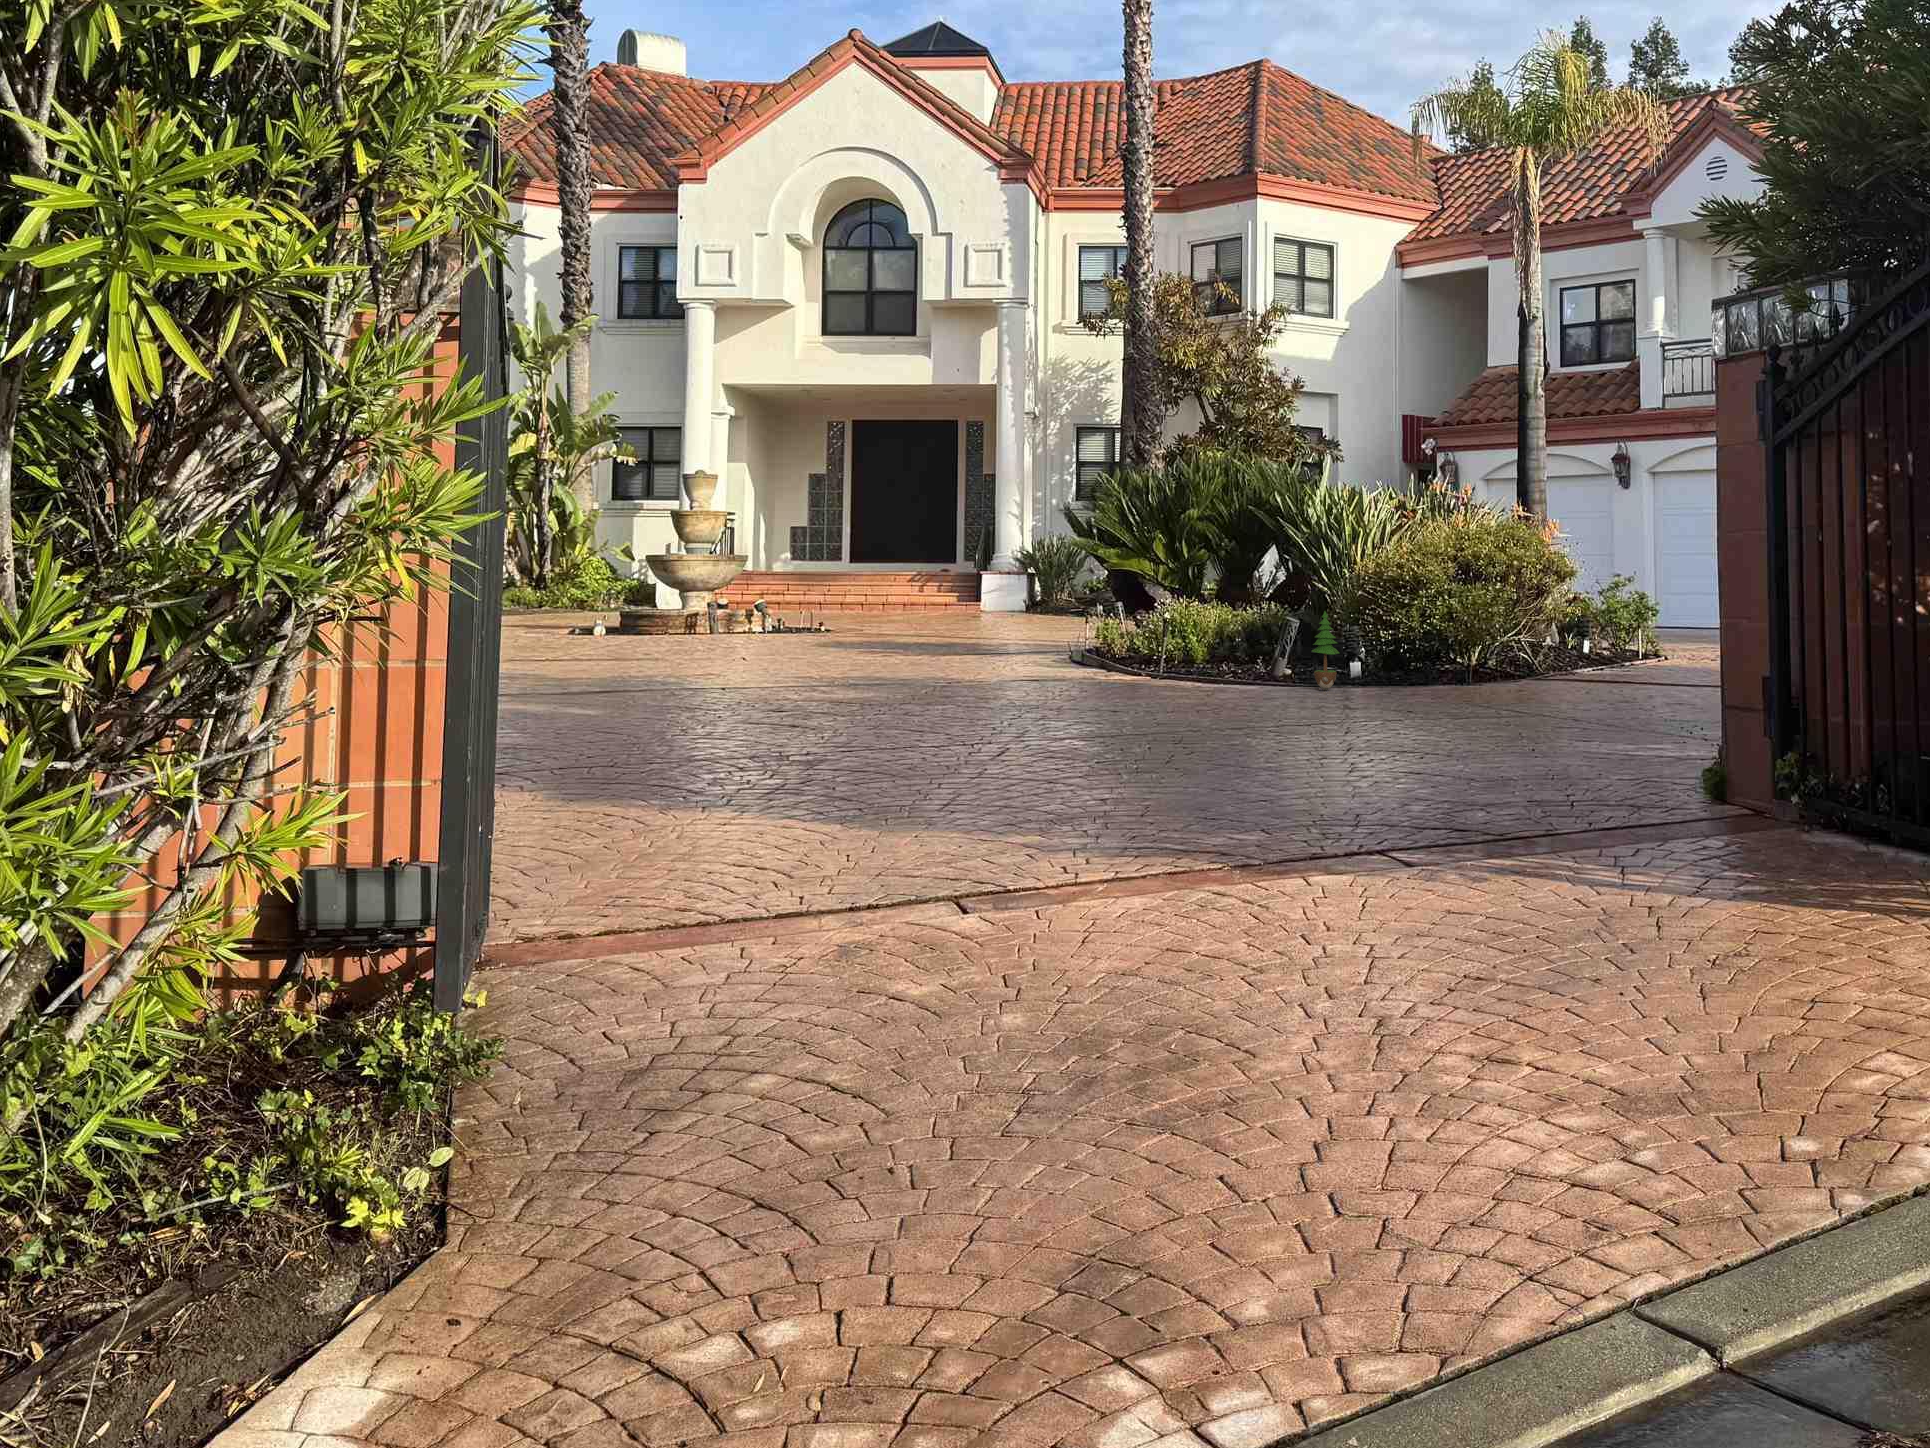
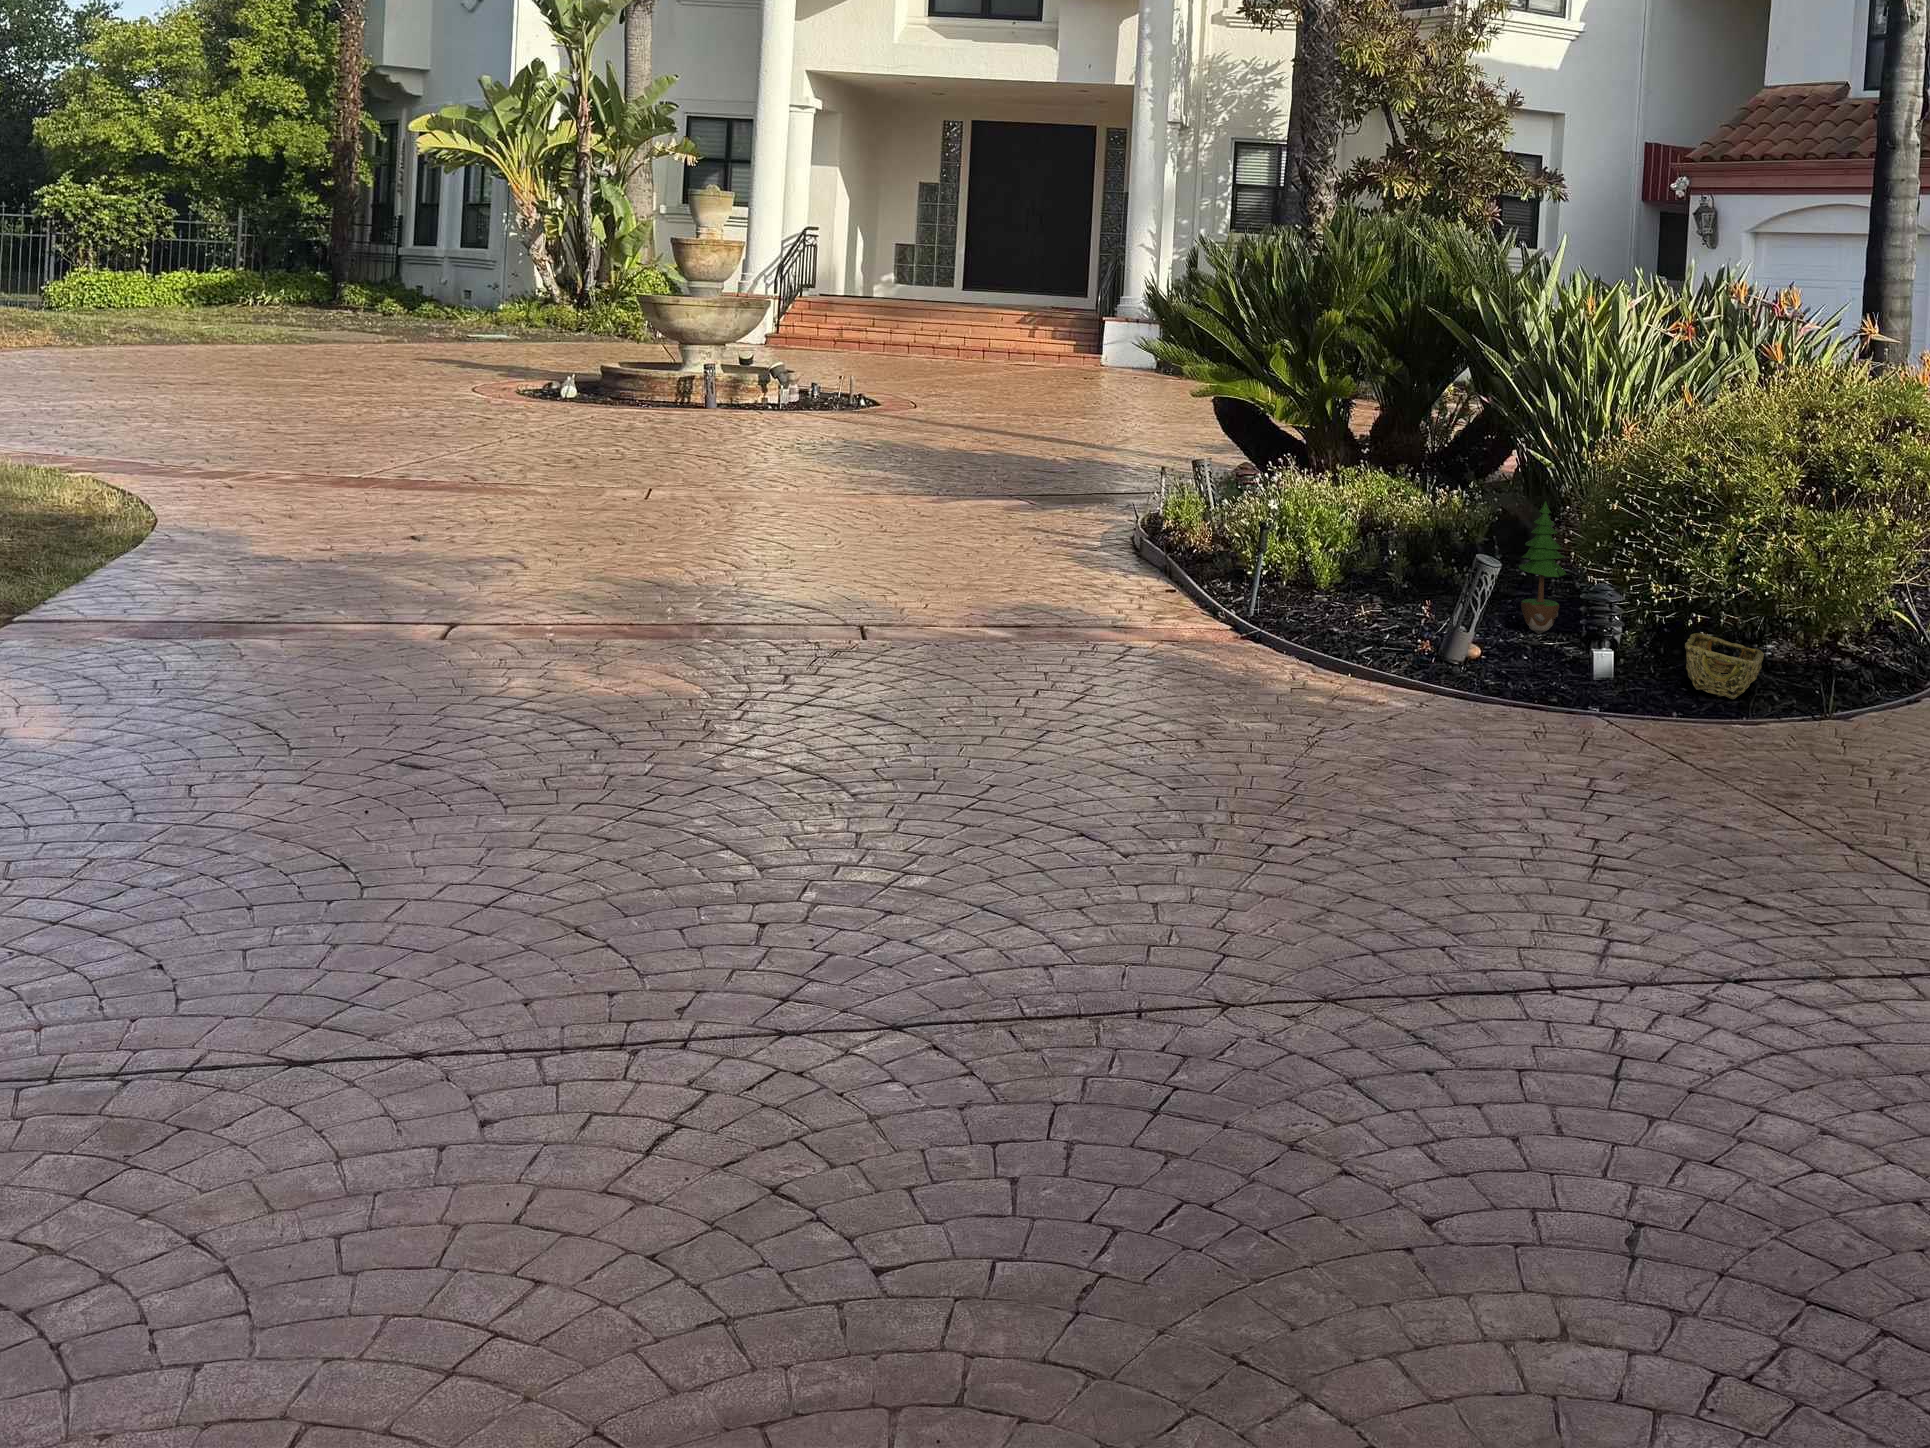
woven basket: none [1405,672,1450,703] -> present [1685,633,1764,699]

